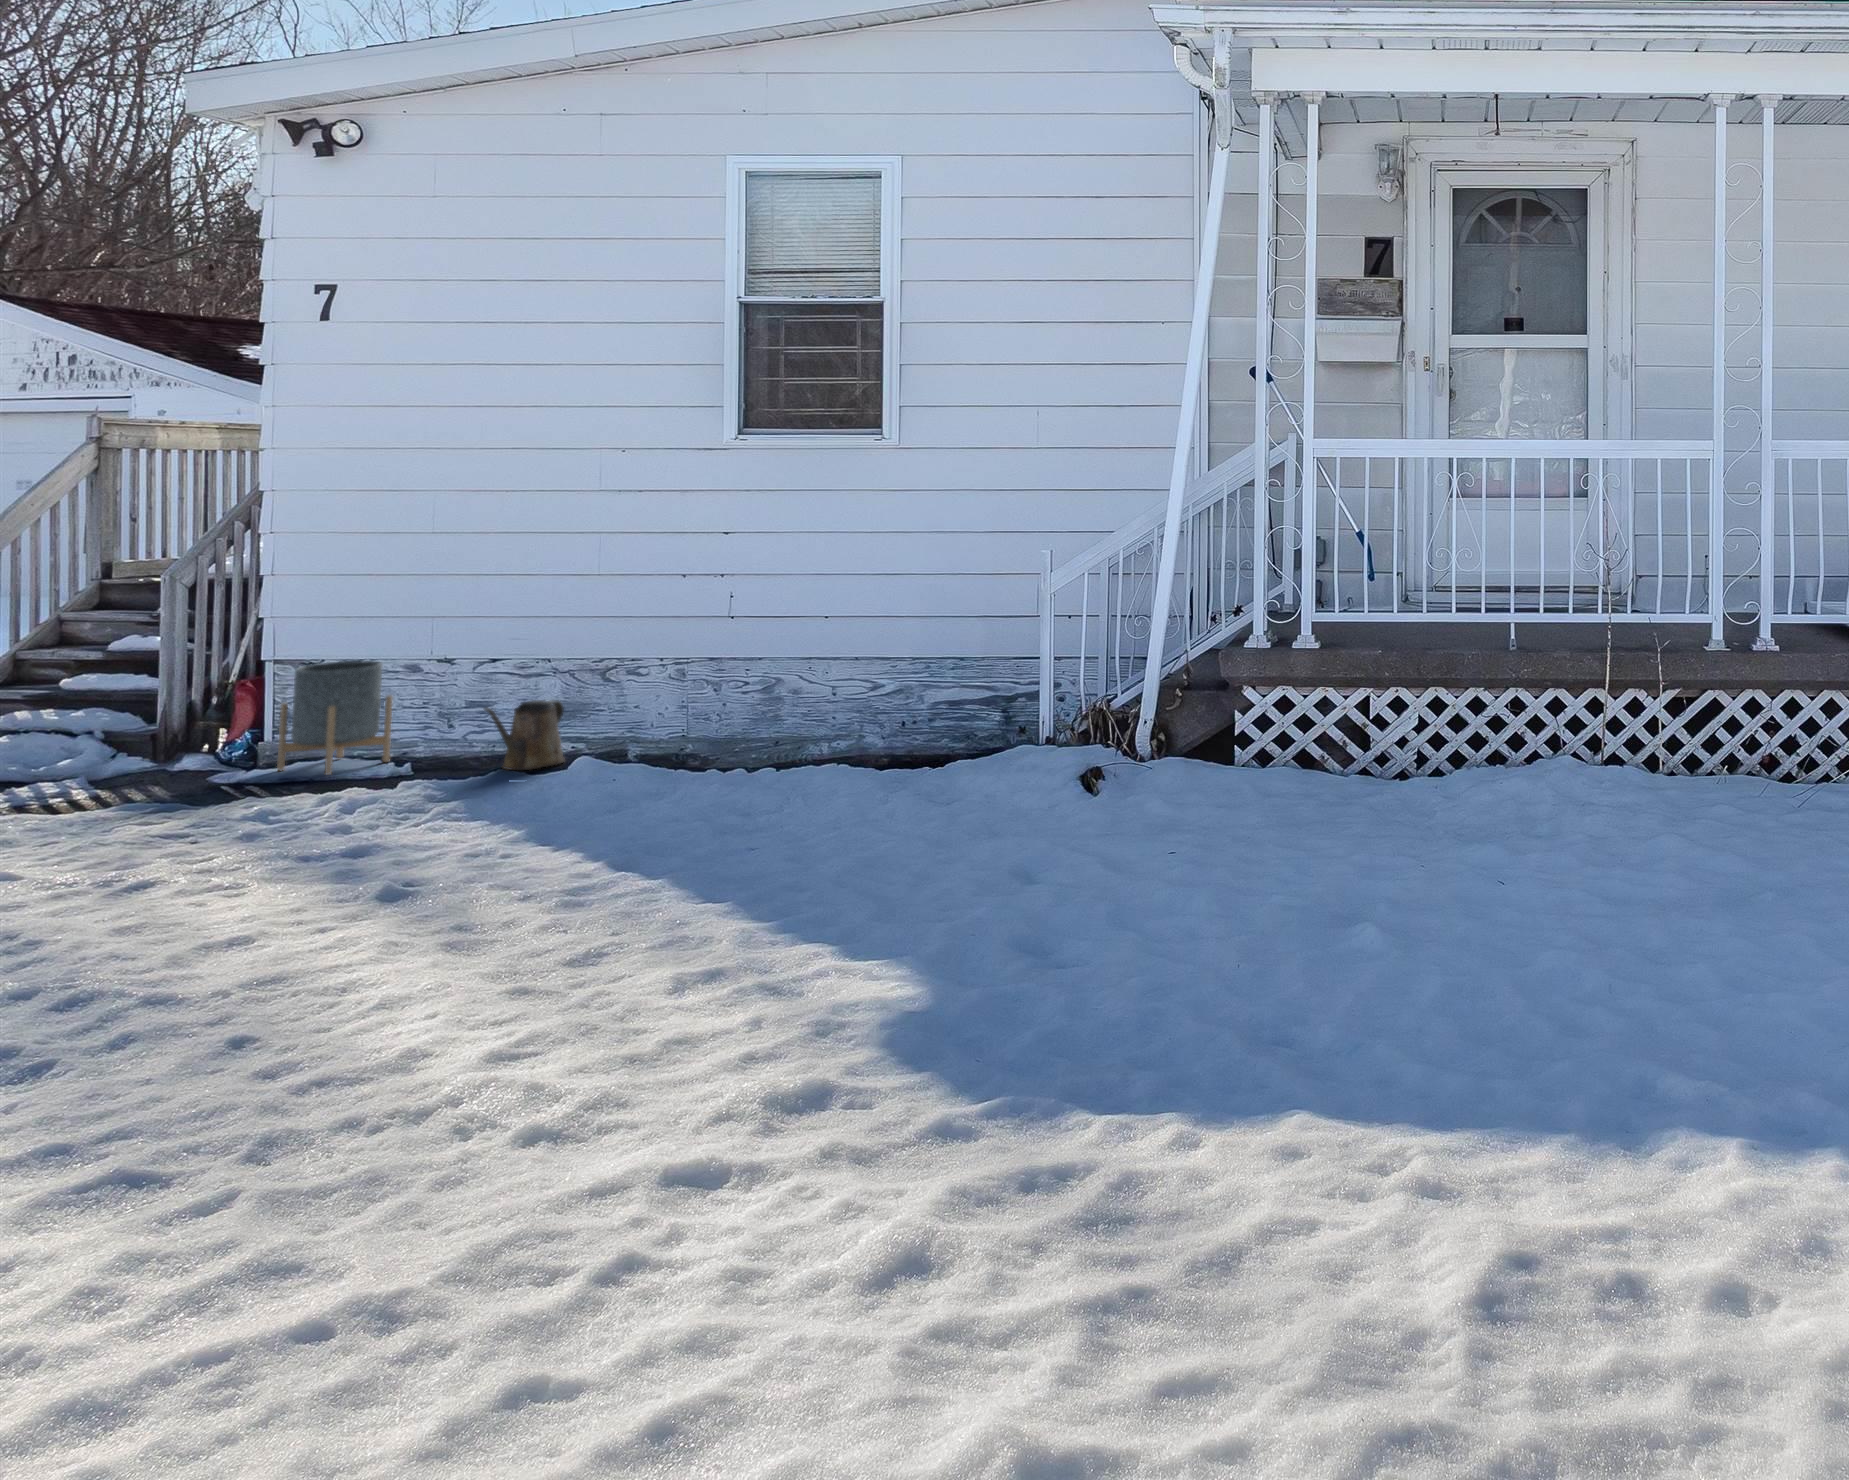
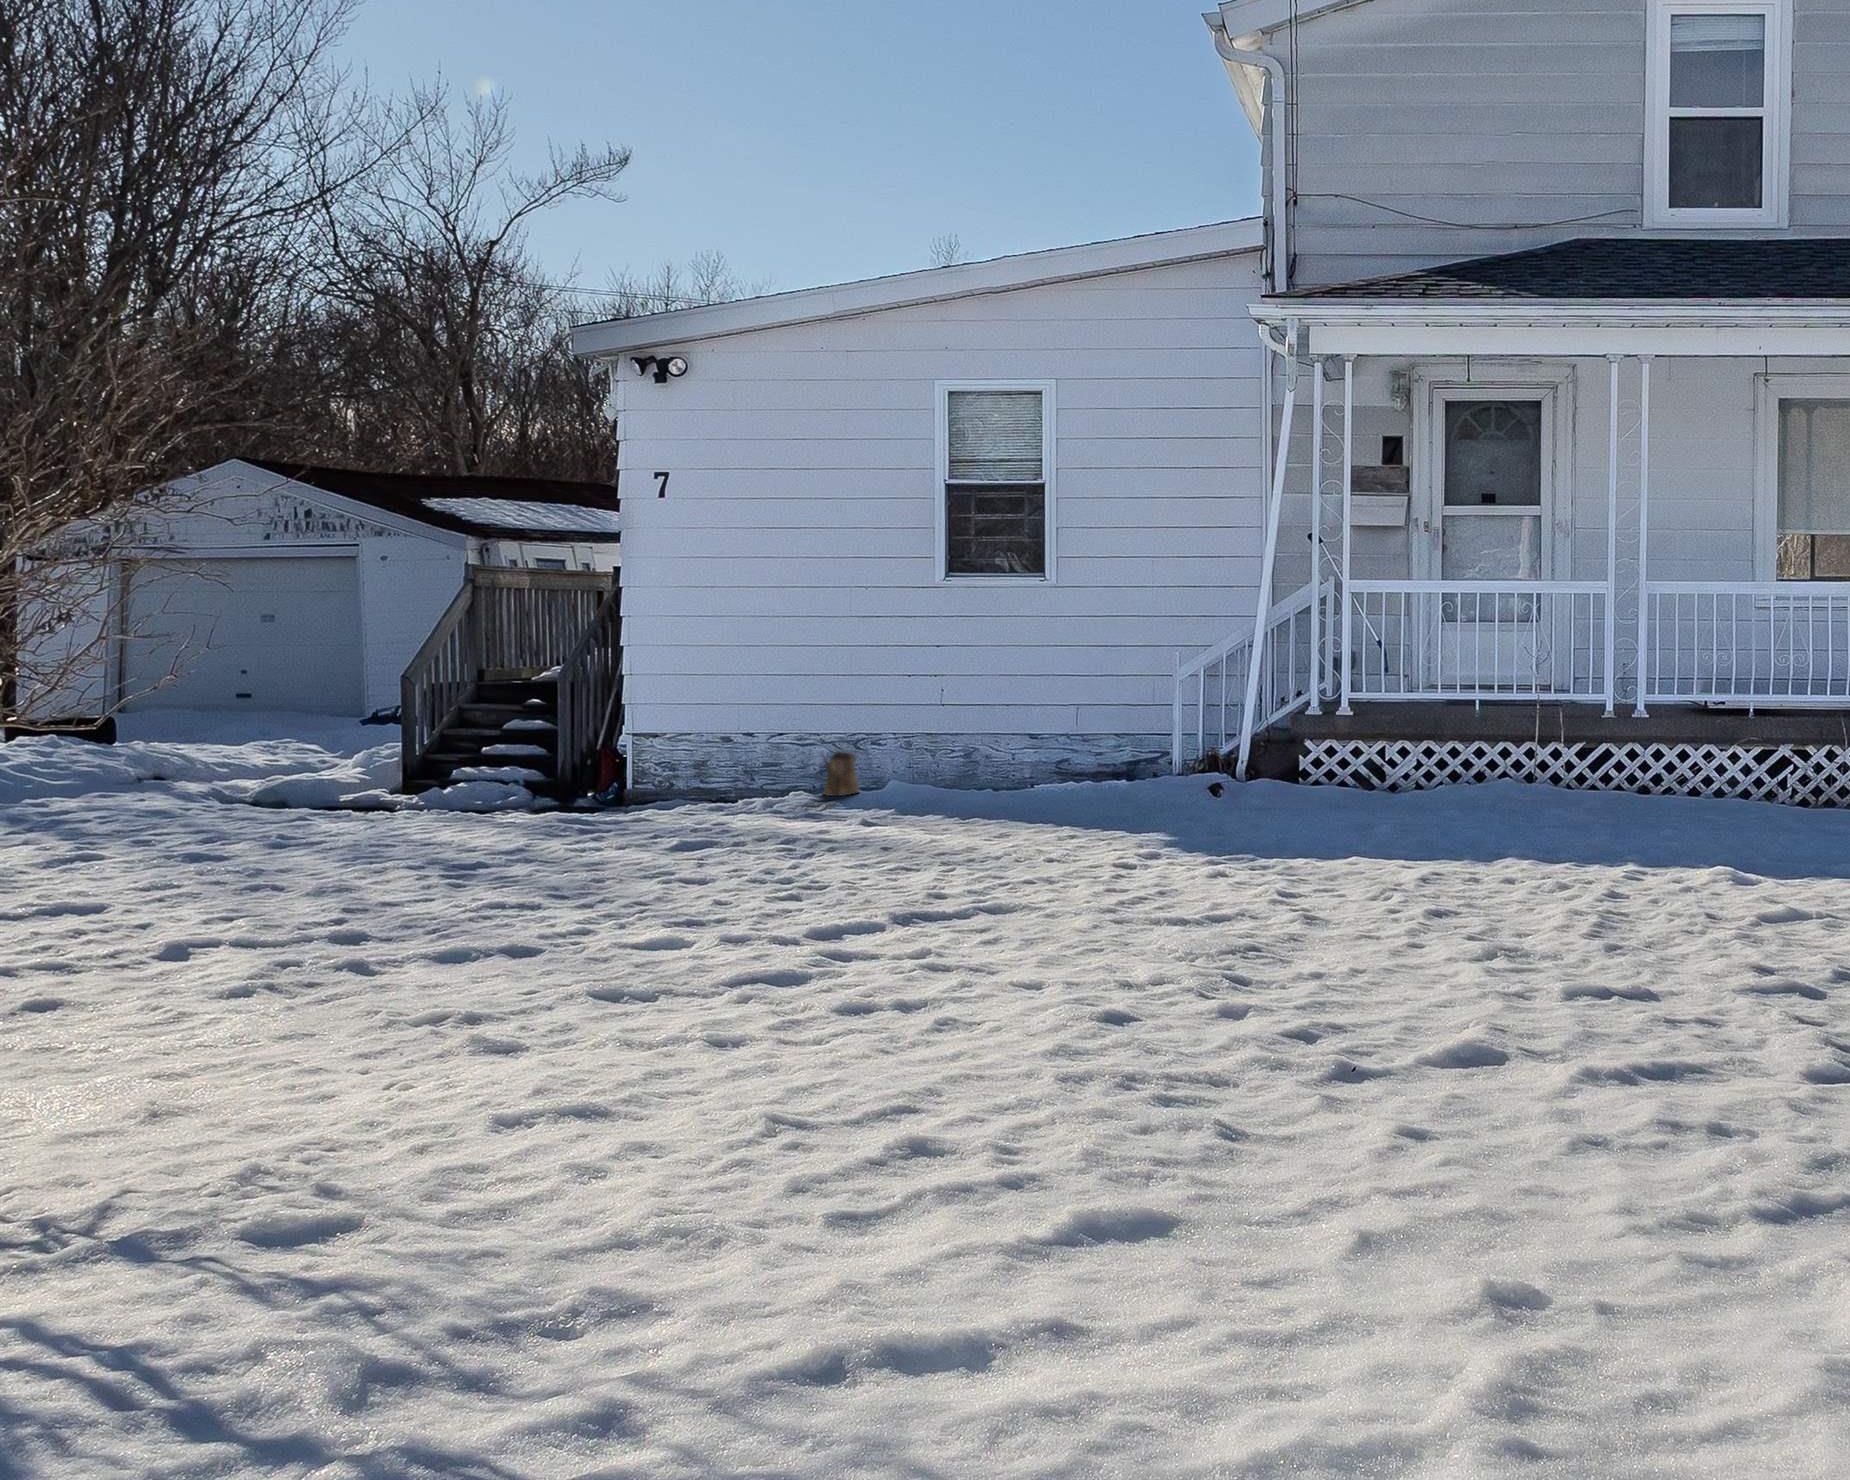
planter: present [277,661,392,775] -> none [683,725,748,798]

